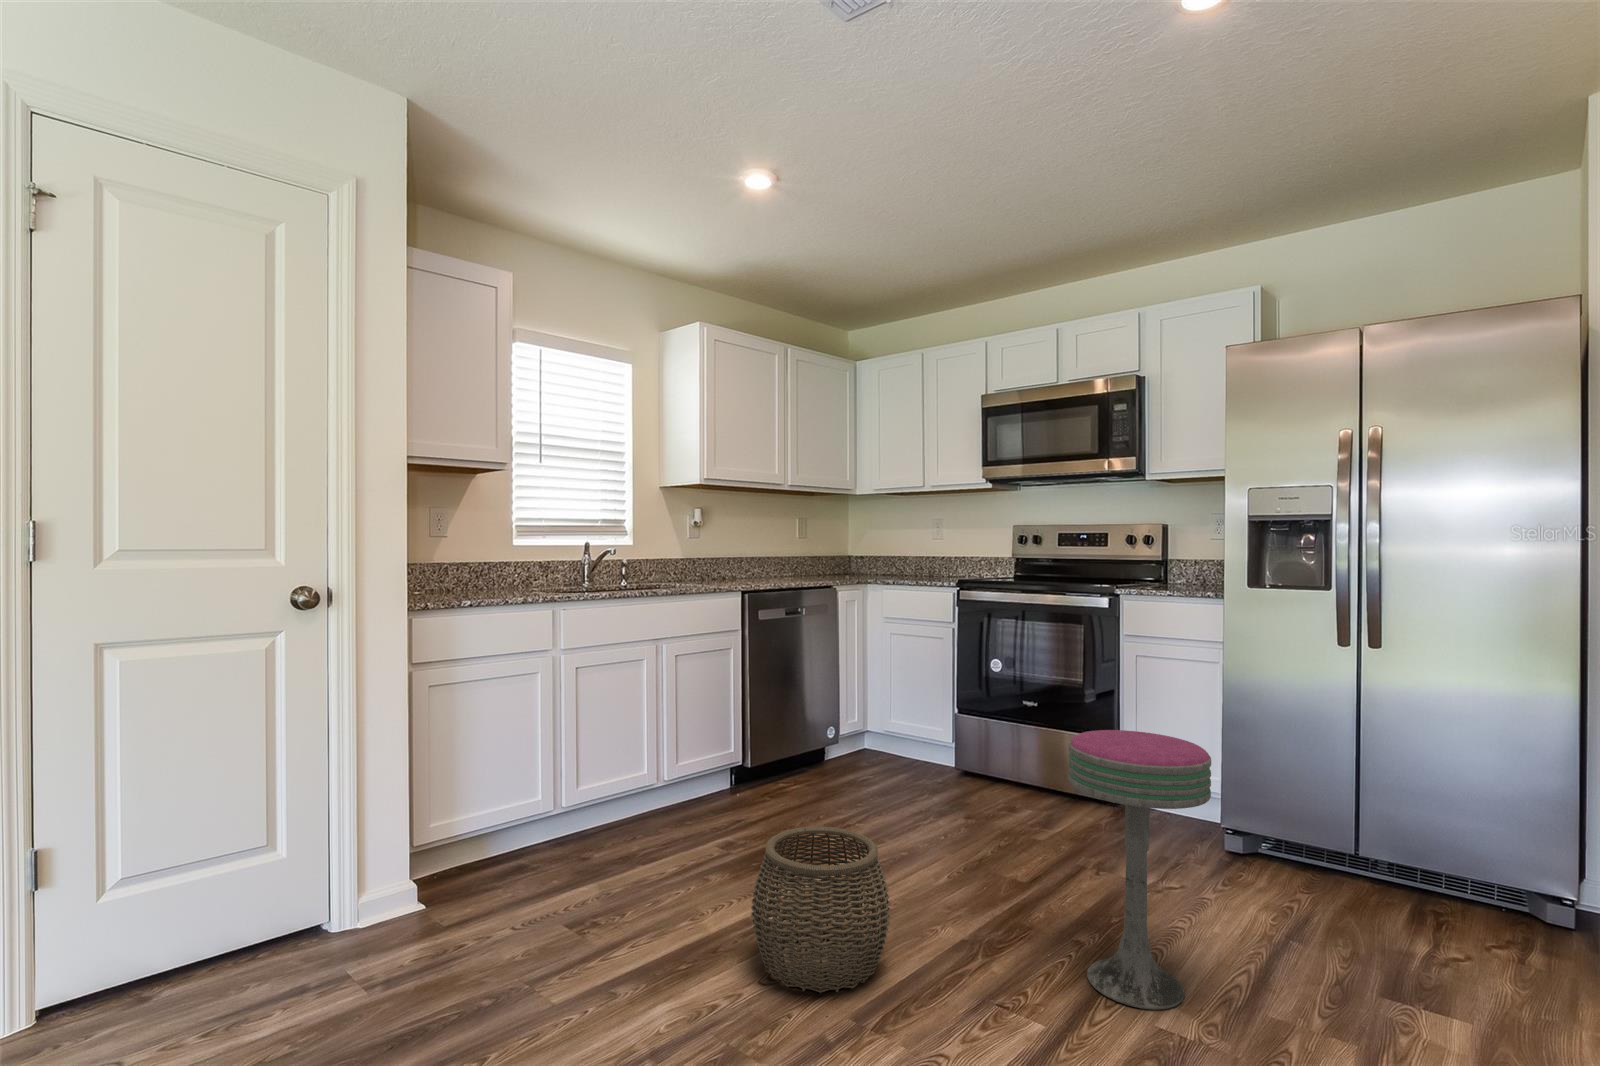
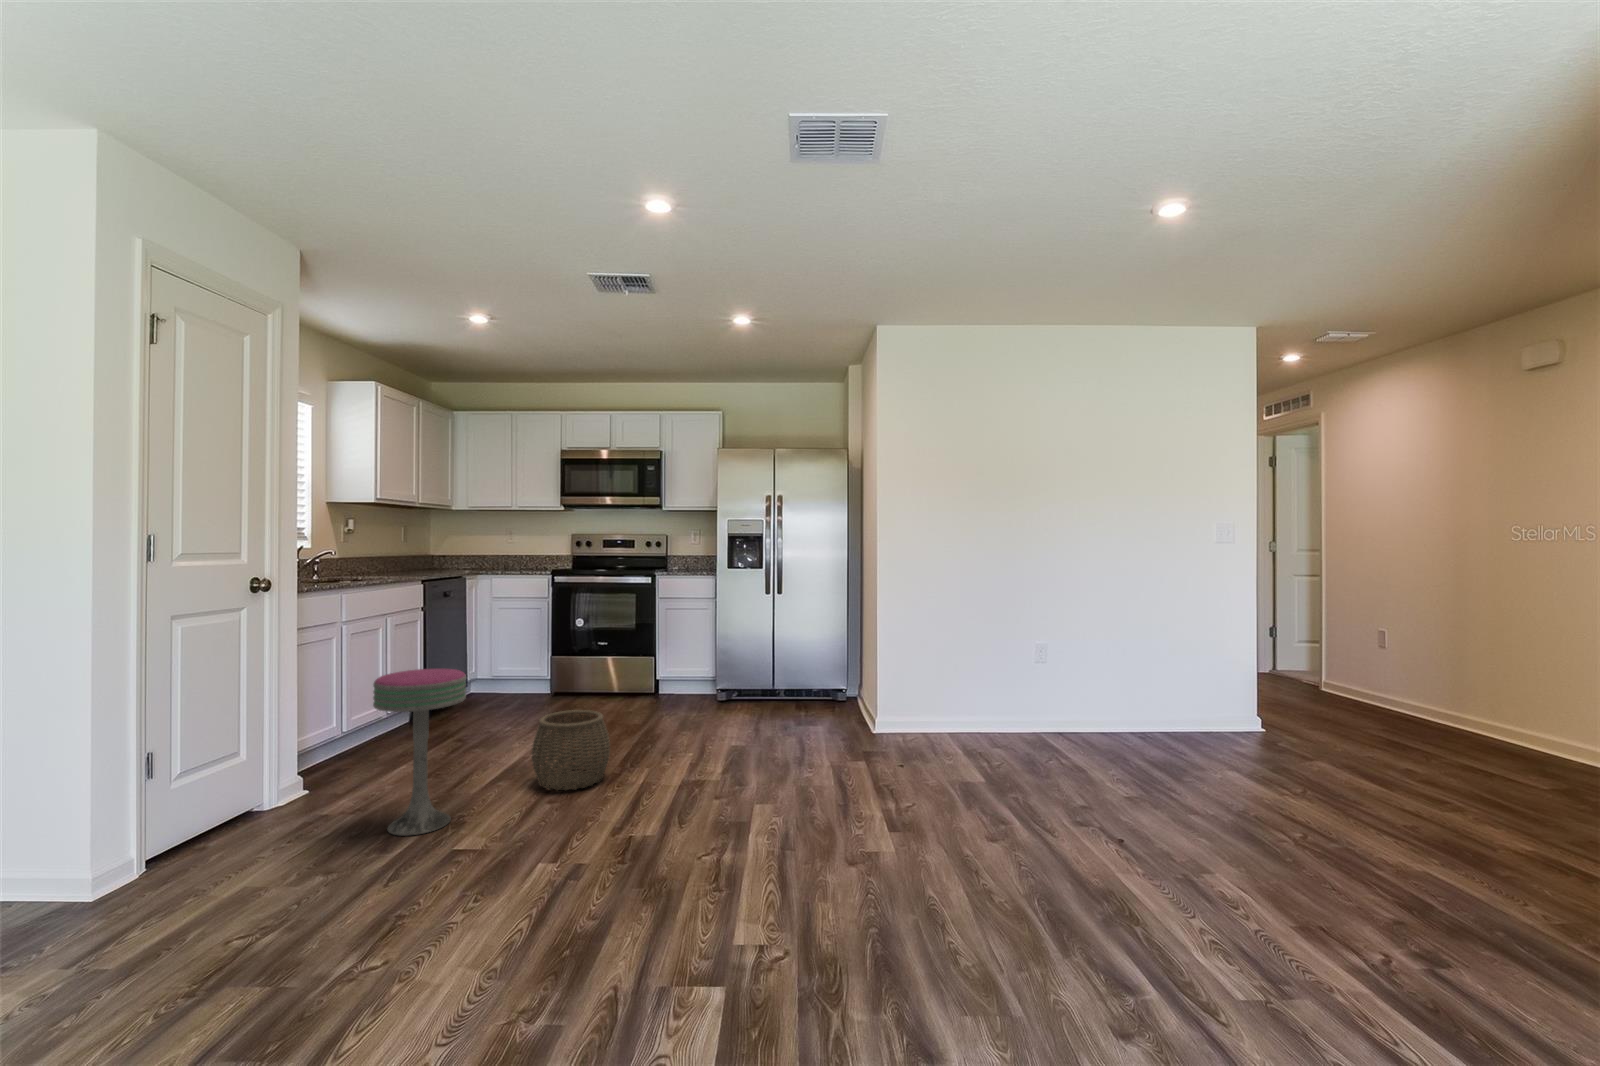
bar stool: present [1068,730,1211,1010] -> present [373,668,466,836]

